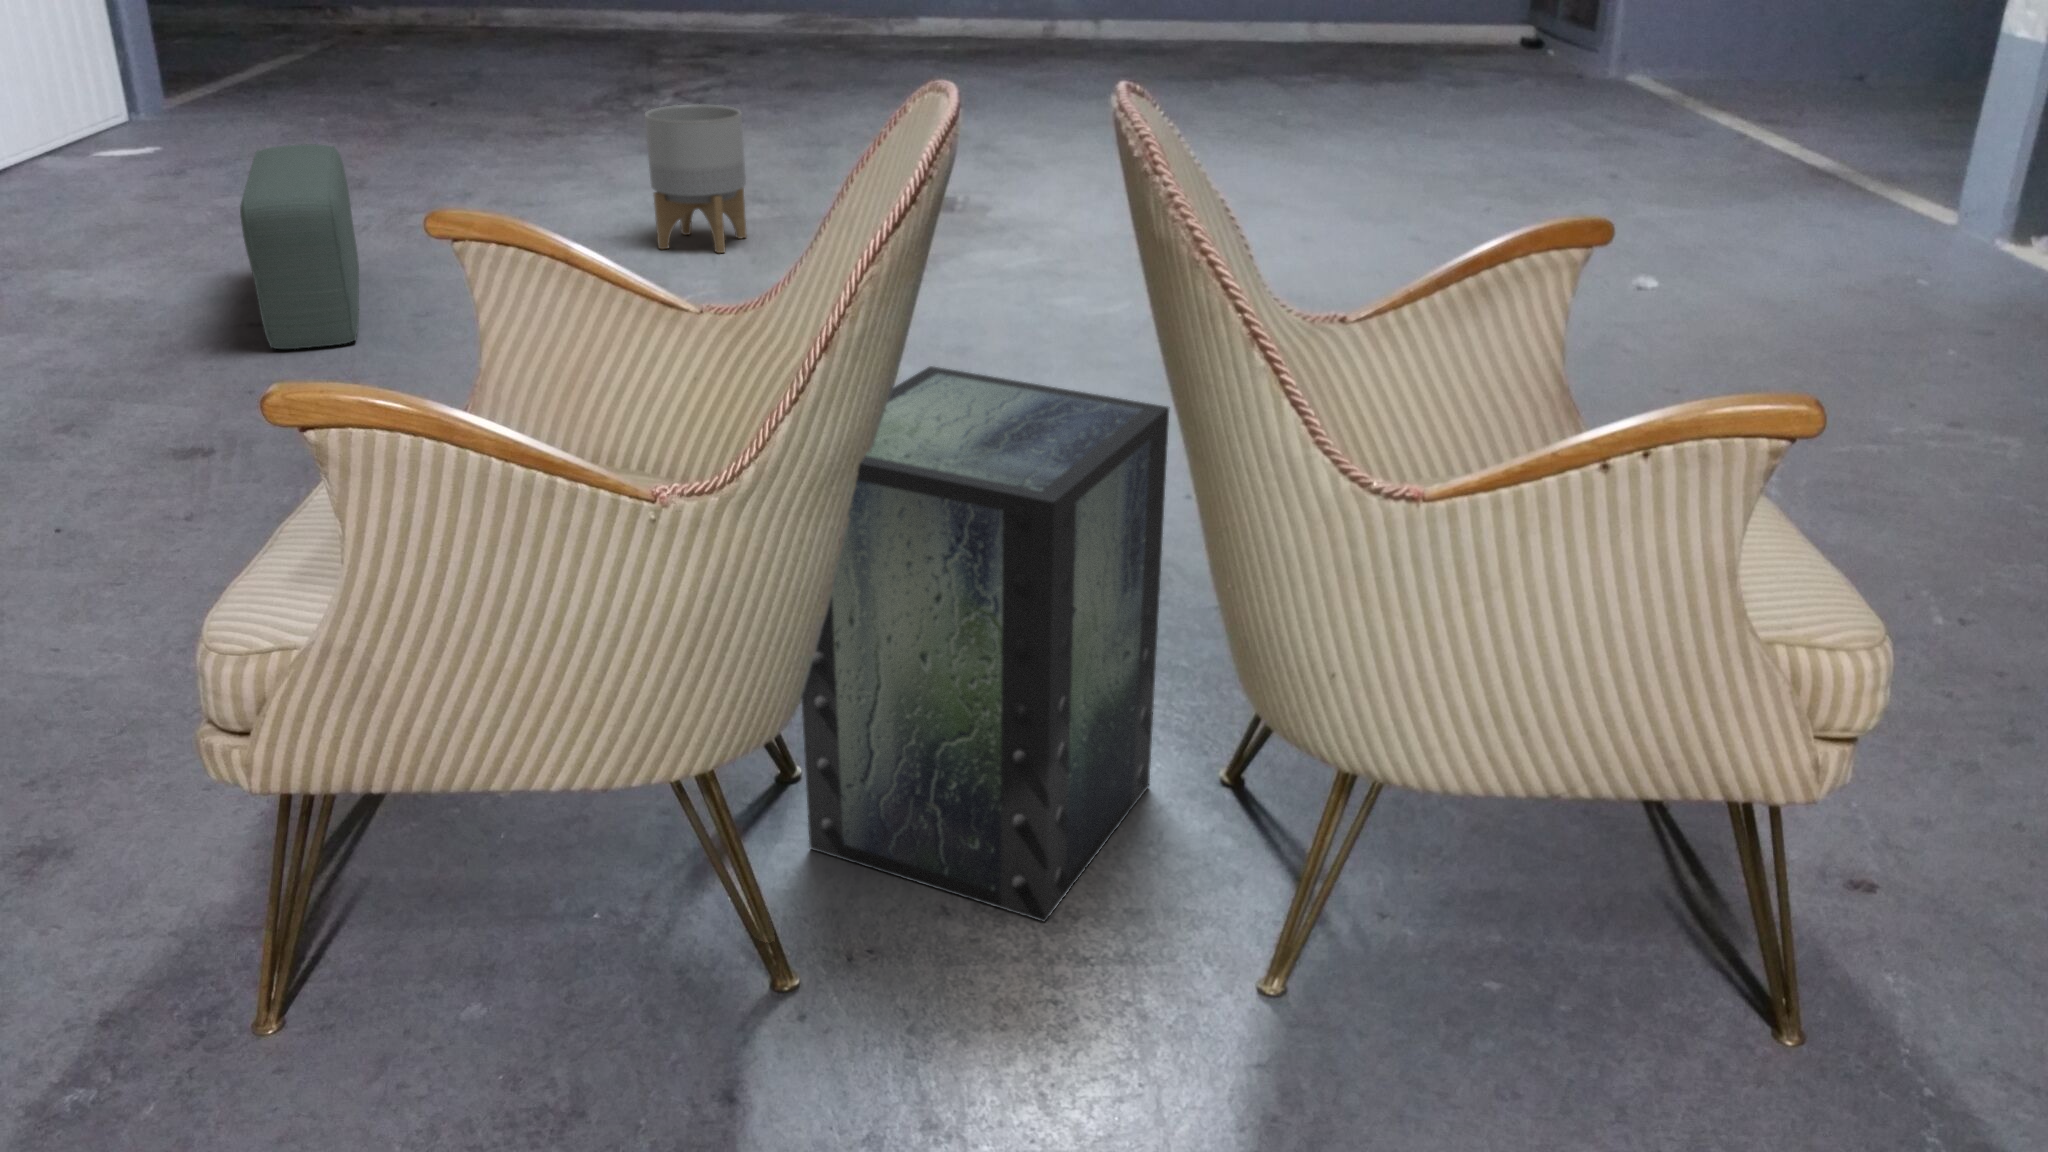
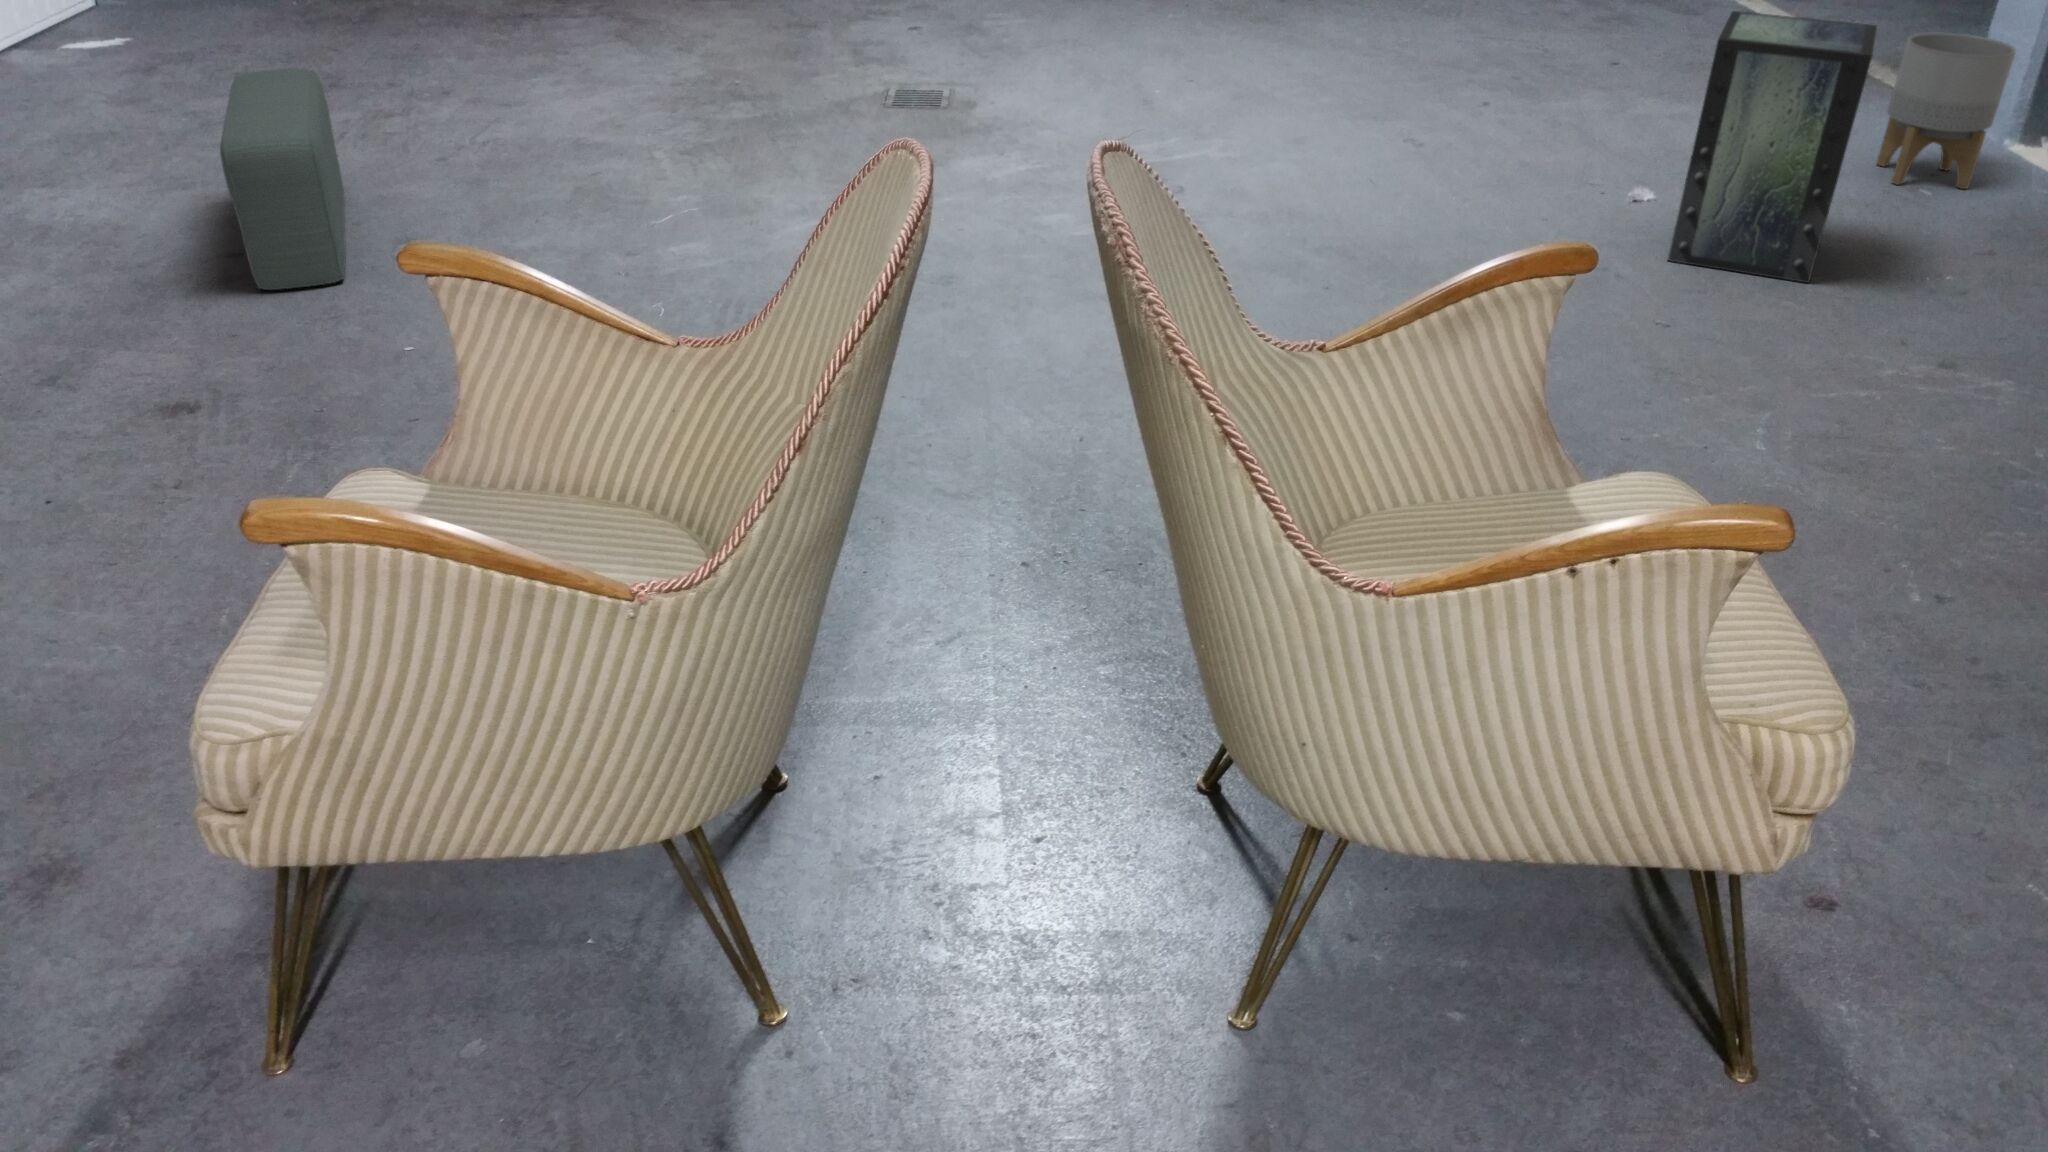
planter: present [645,104,747,253] -> present [1877,33,2016,189]
storage box: present [802,366,1170,922] -> present [1668,11,1877,283]

